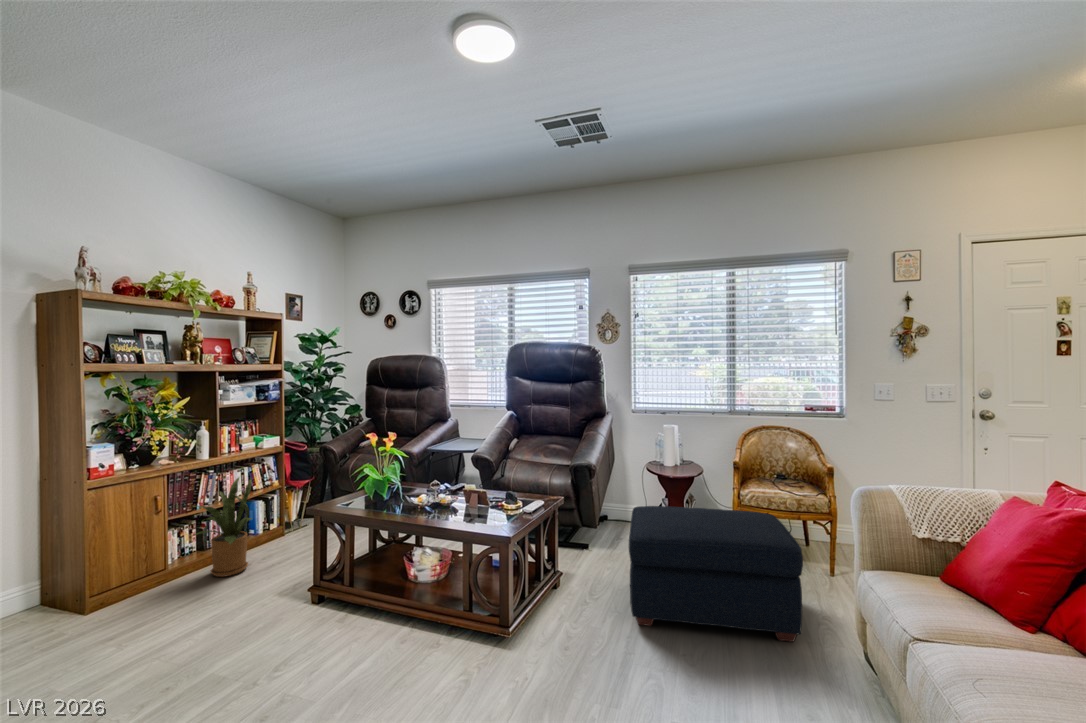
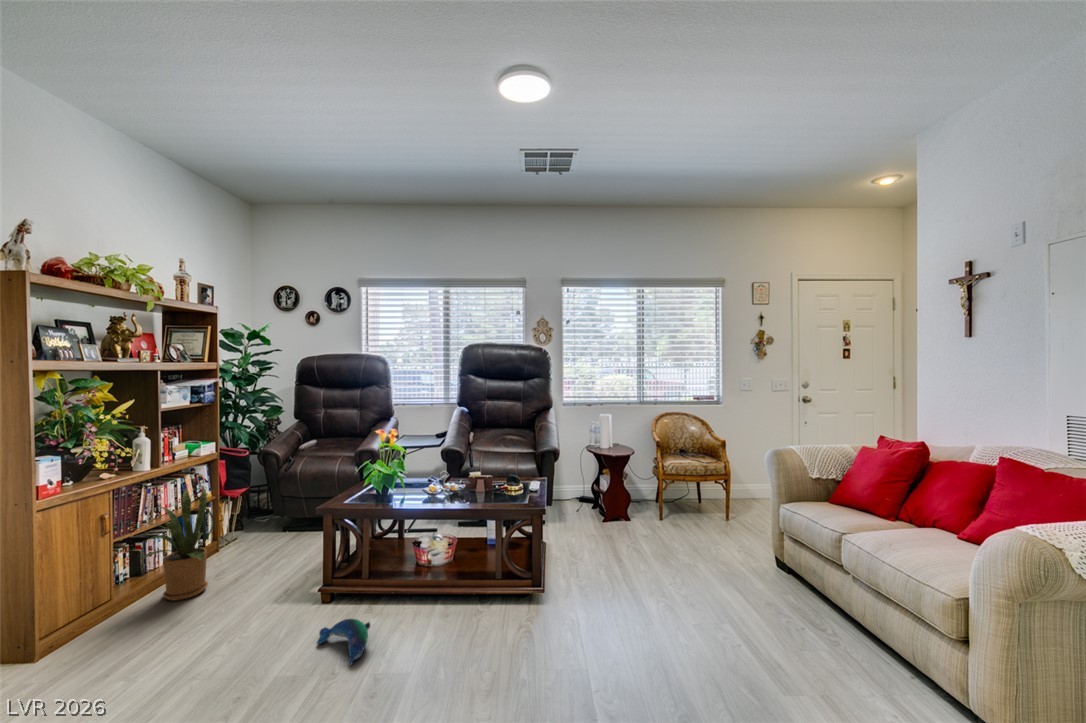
ottoman: present [629,506,803,642] -> none [599,477,739,572]
plush toy: none [276,624,321,674] -> present [317,619,370,665]

